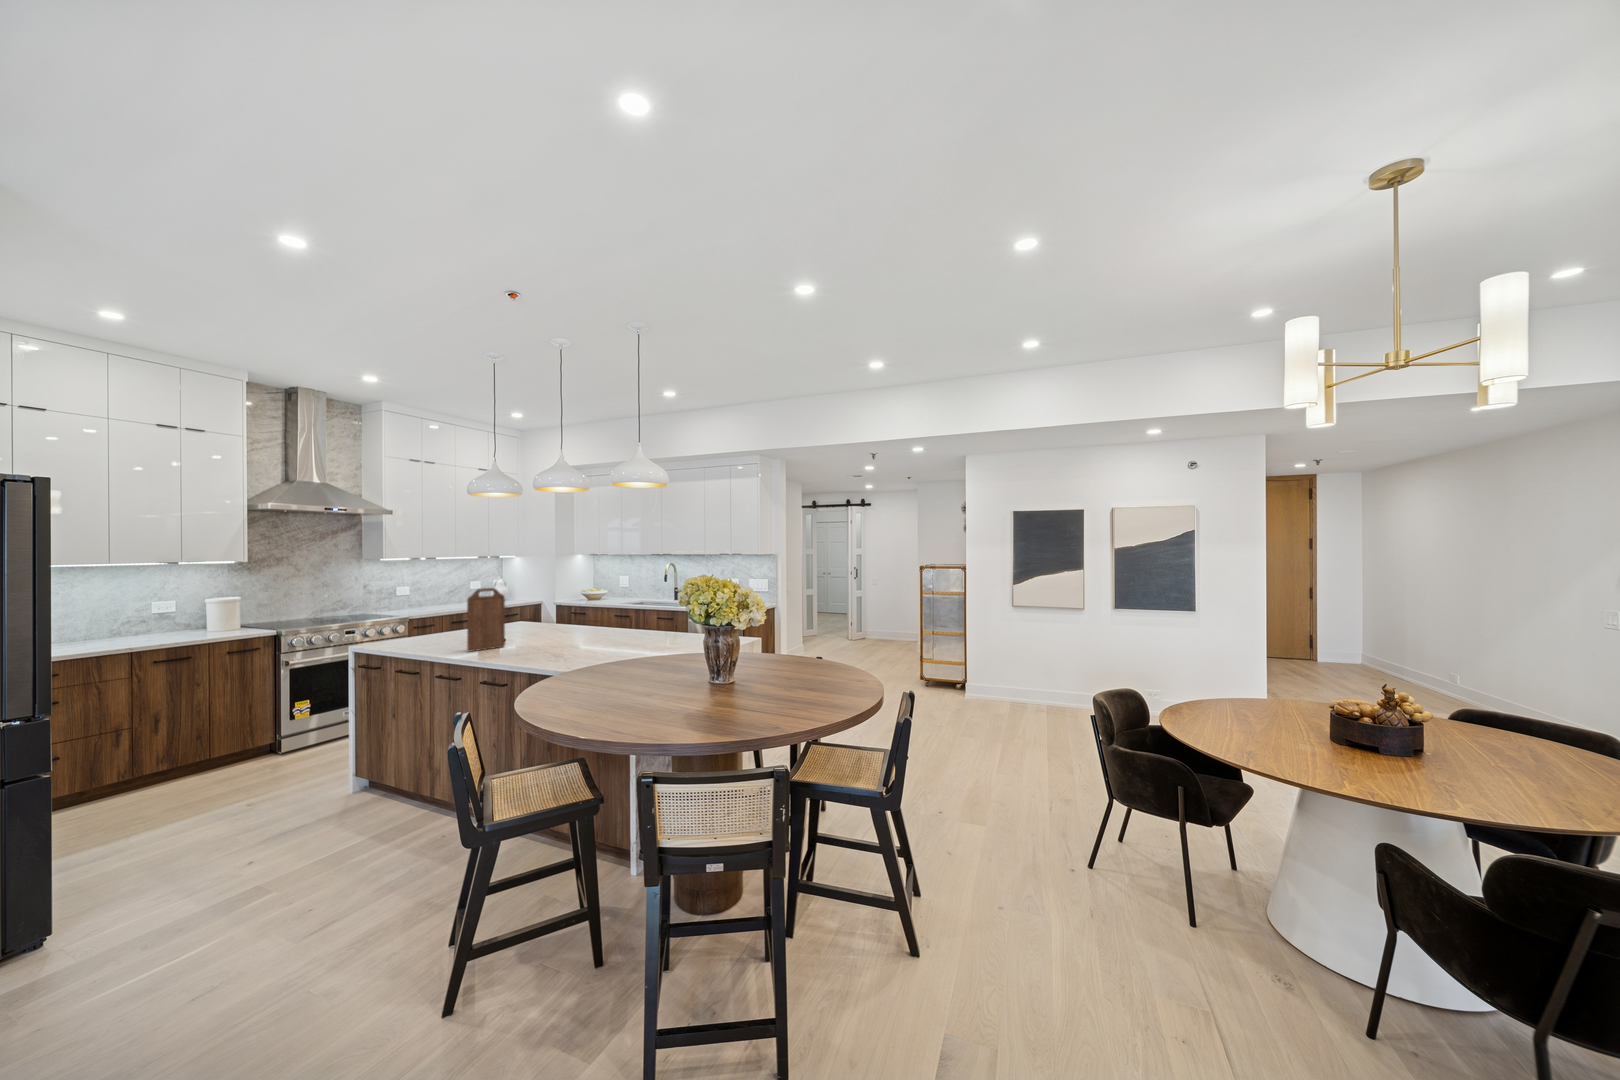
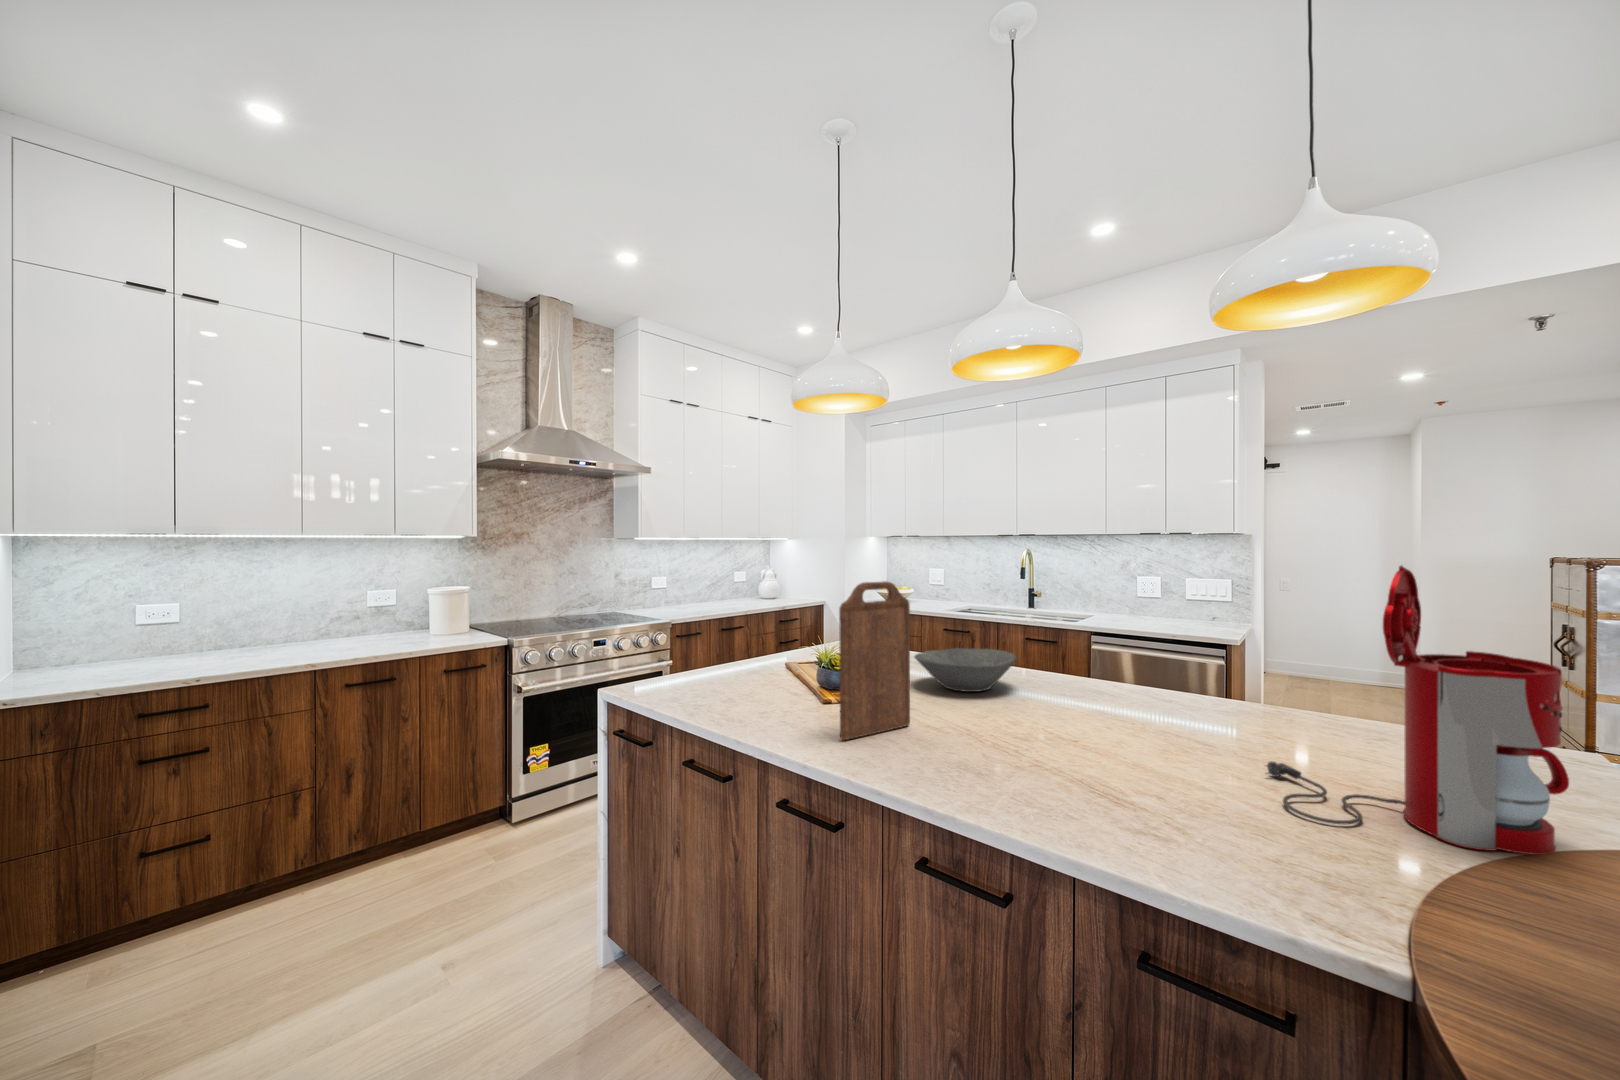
coffee maker: none [601,580,662,656] -> present [1266,566,1569,855]
bowl: none [527,618,577,636] -> present [914,648,1016,692]

